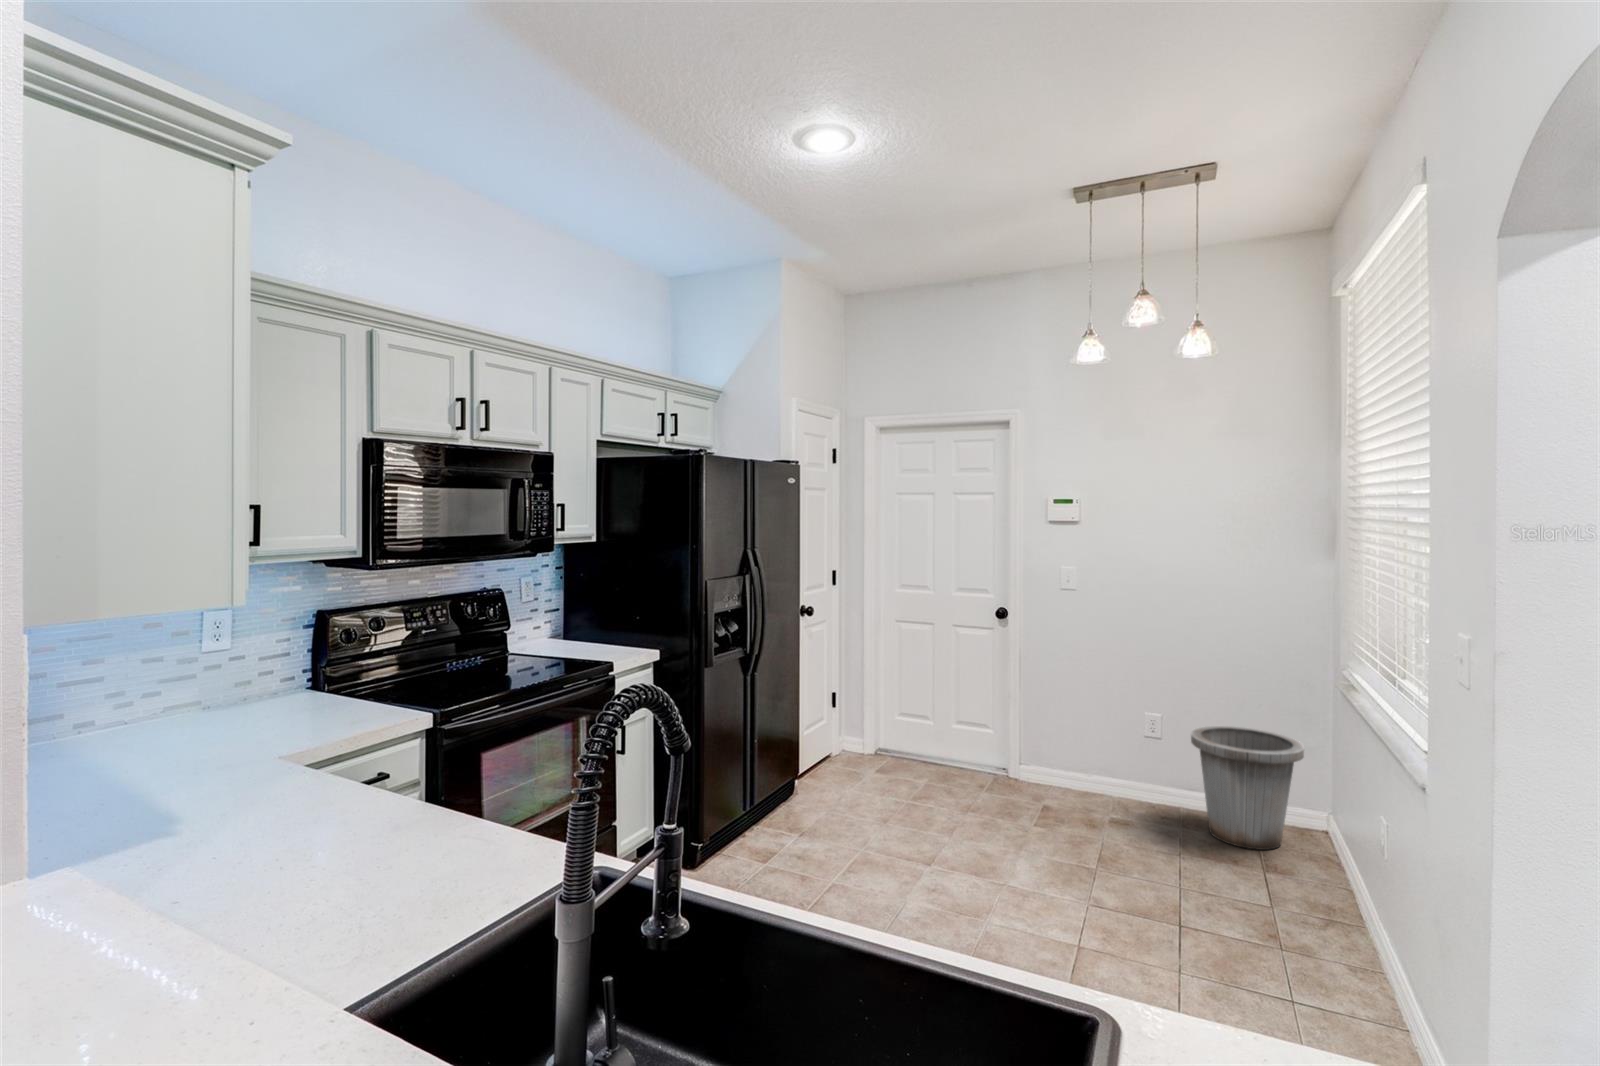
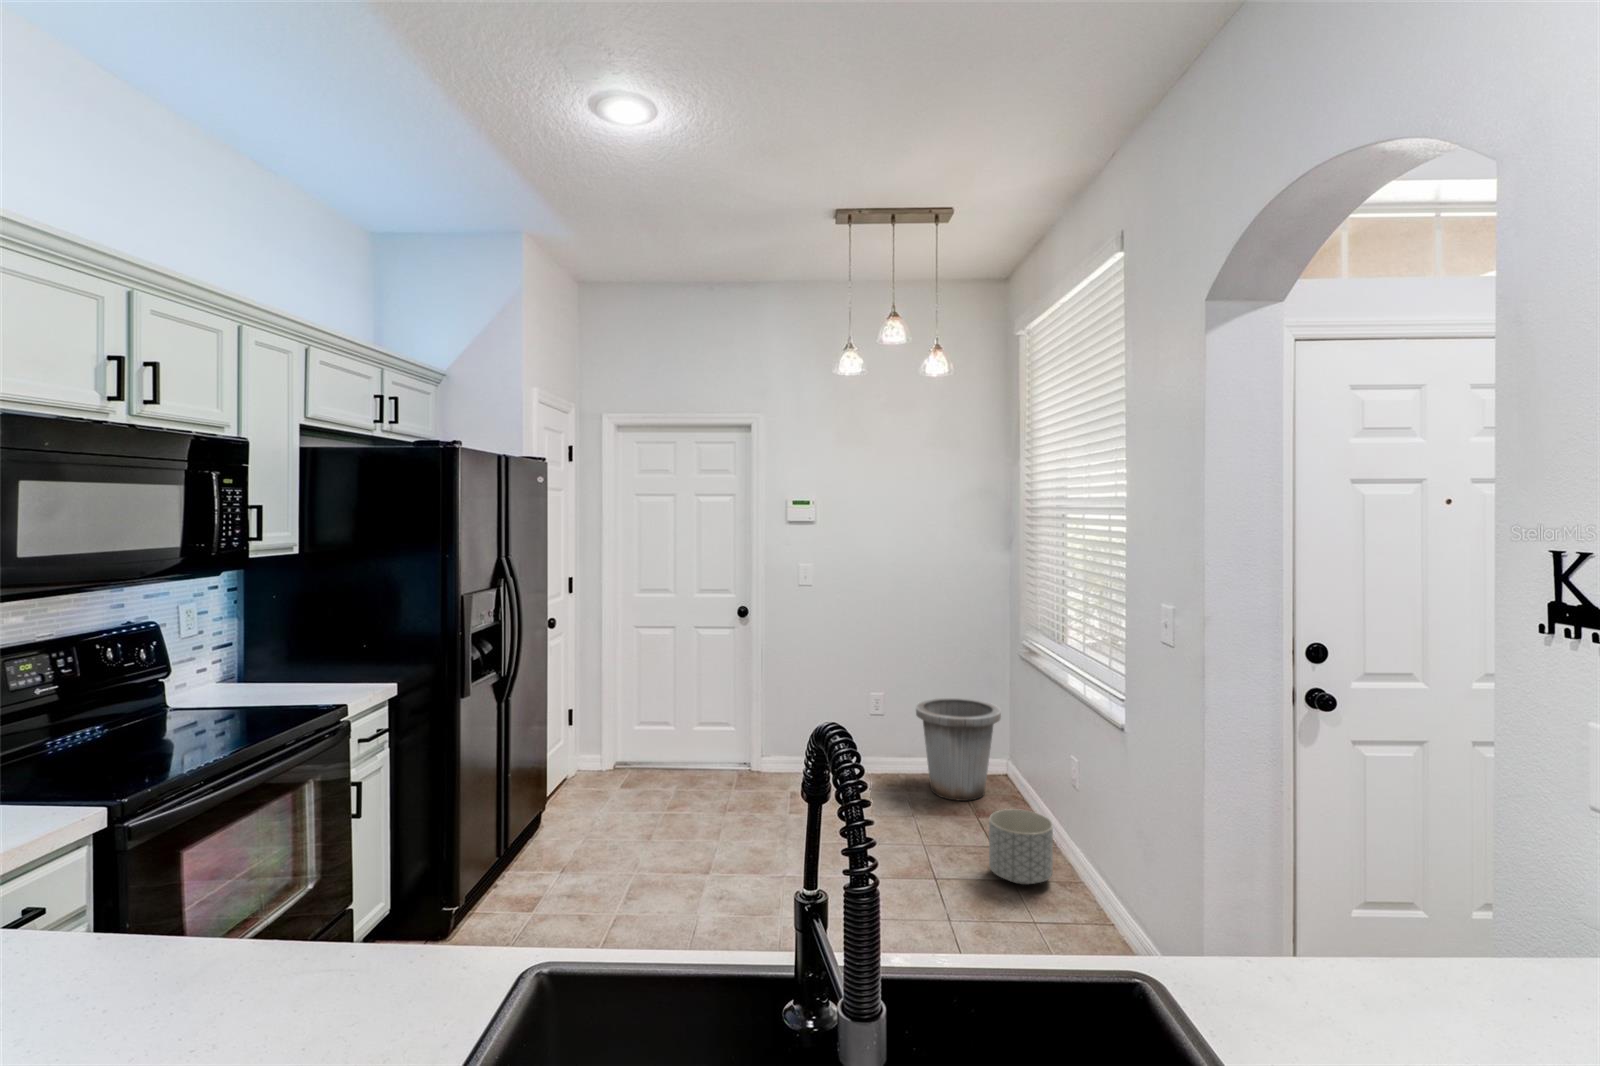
planter: none [1245,861,1332,955] -> present [989,809,1053,885]

